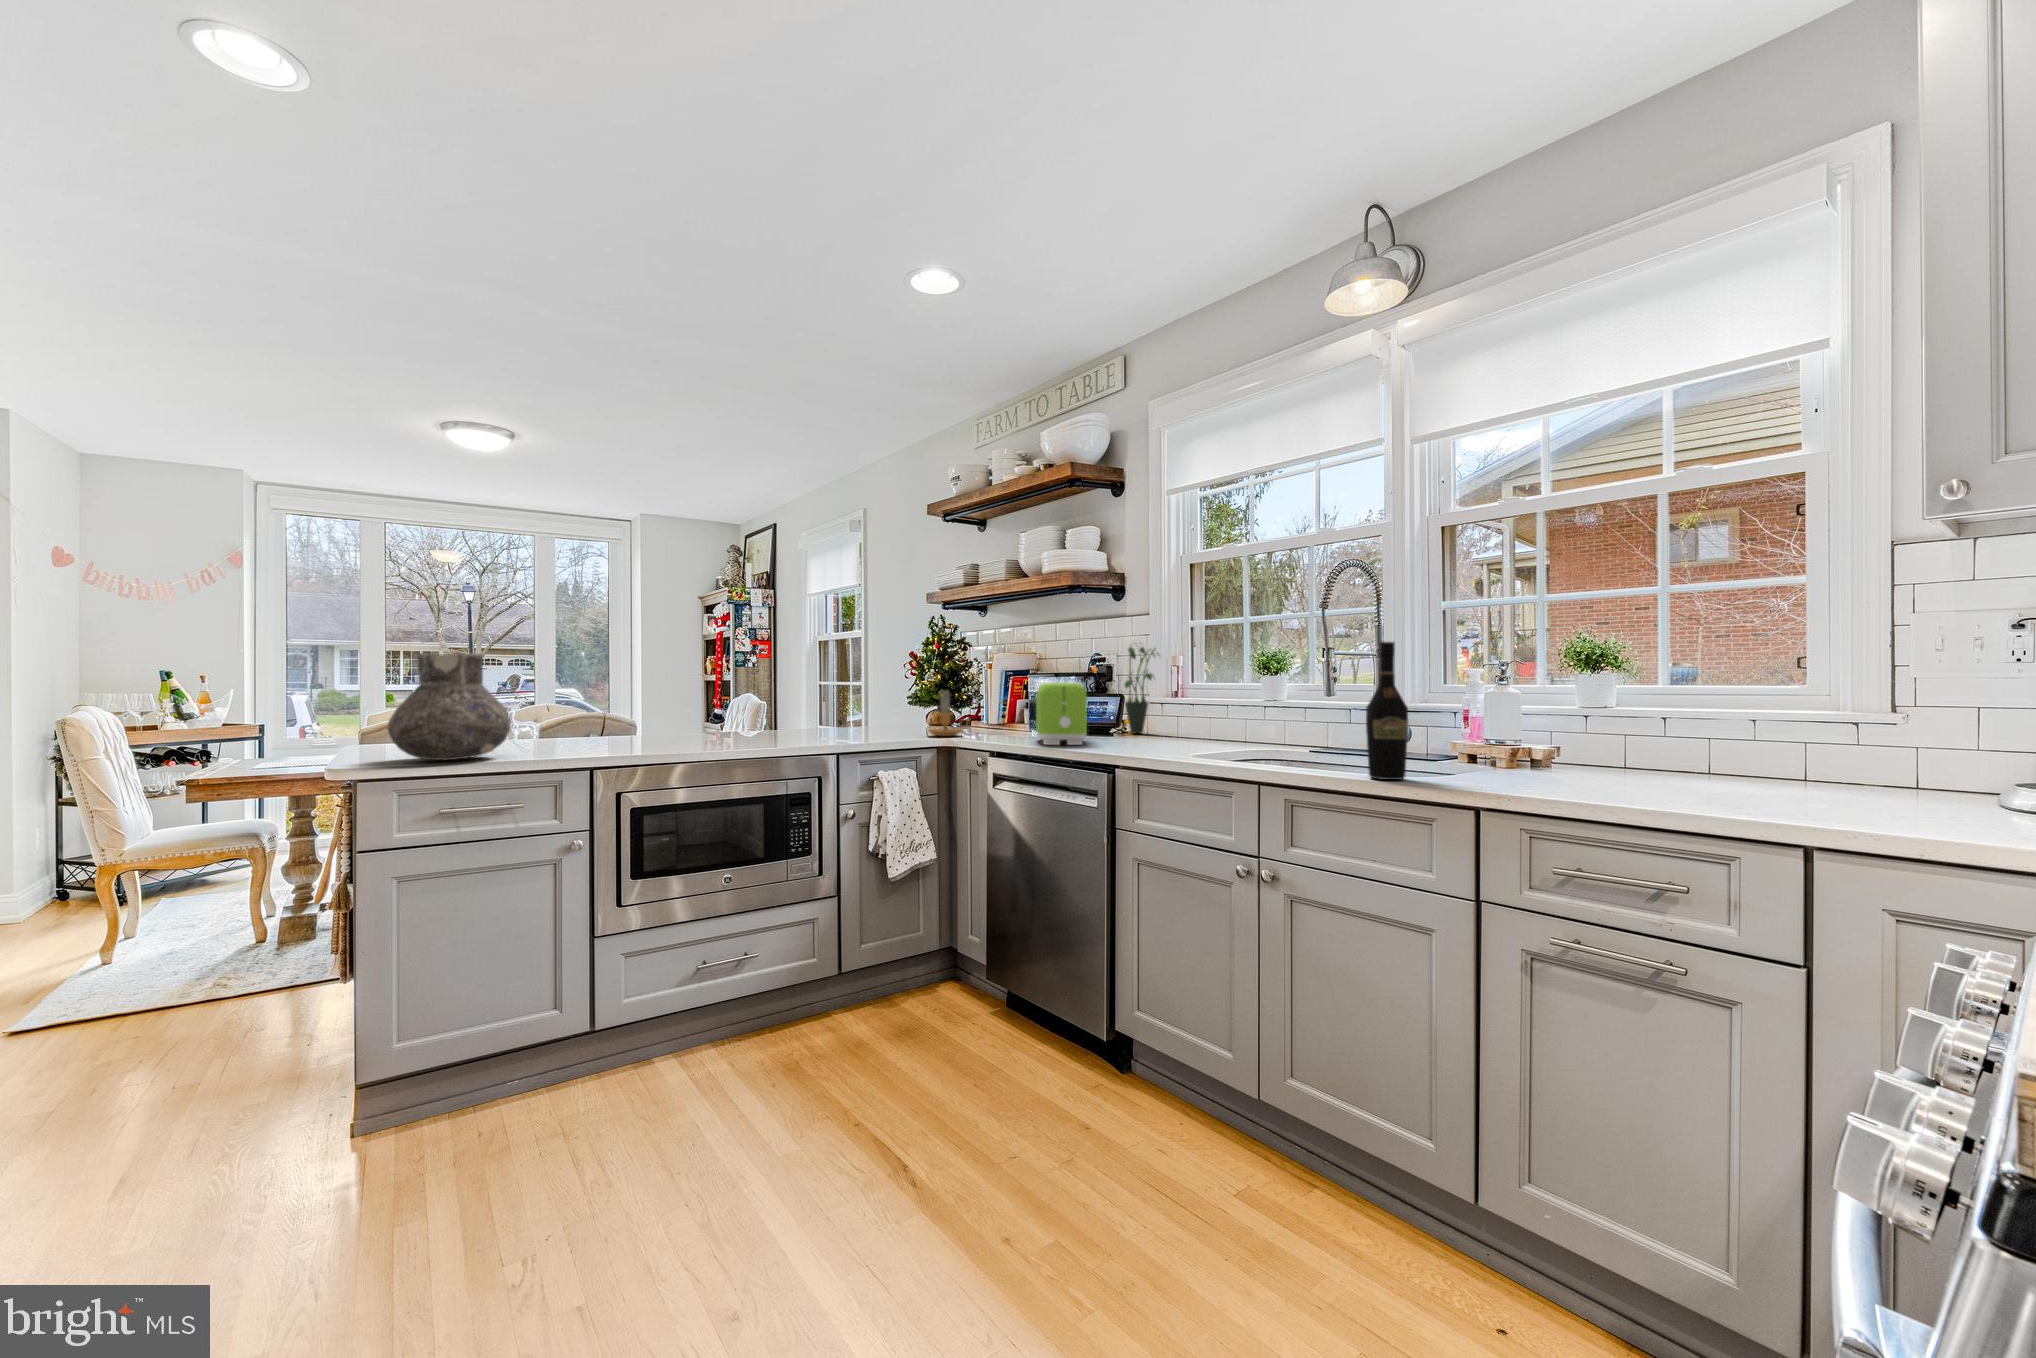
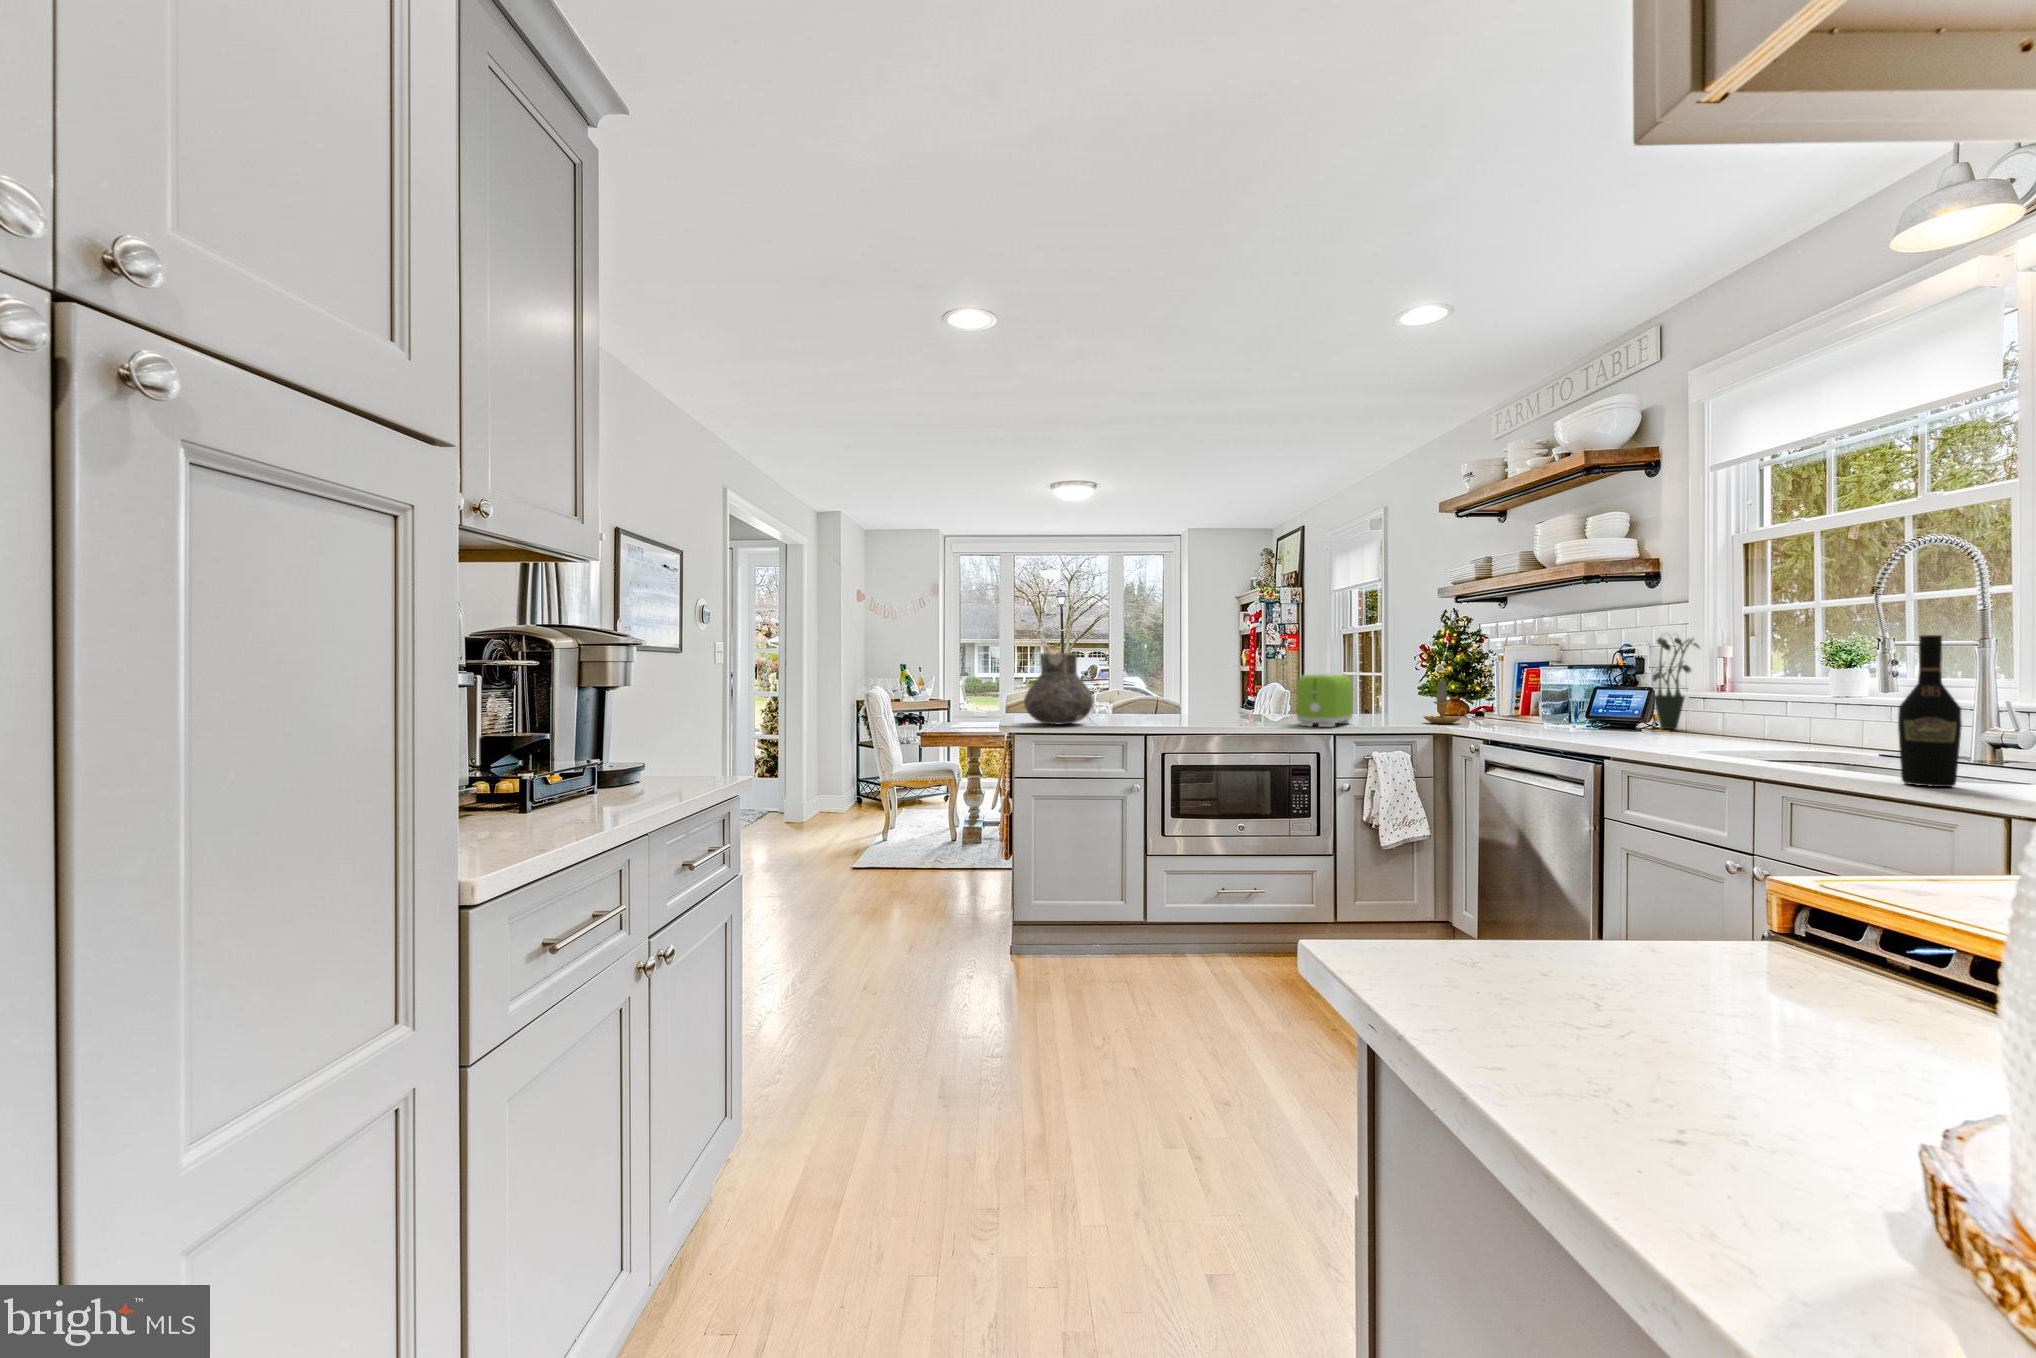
toaster: present [1036,681,1087,745] -> present [1297,674,1353,727]

